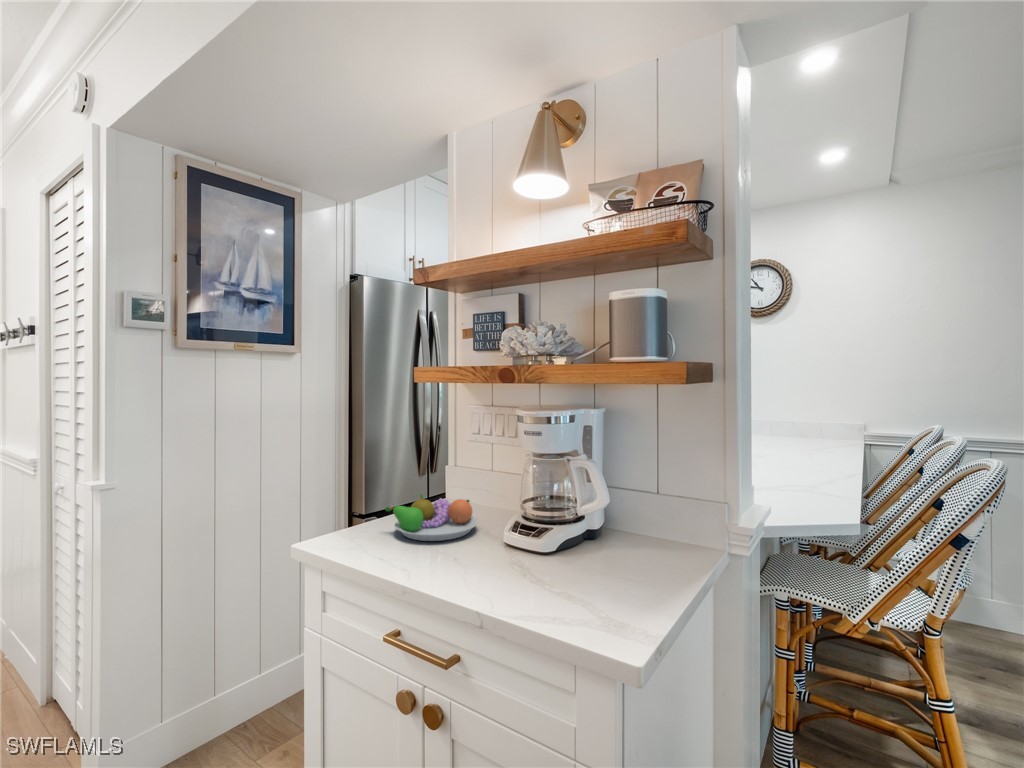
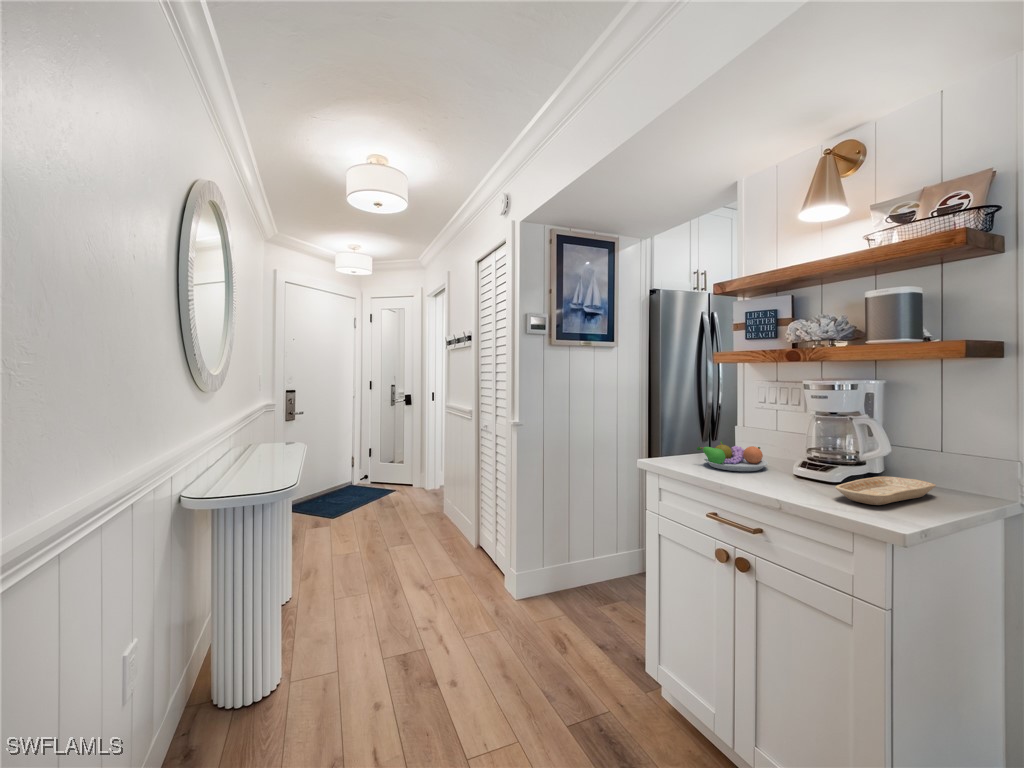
tray: none [549,533,656,589] -> present [835,476,936,505]

